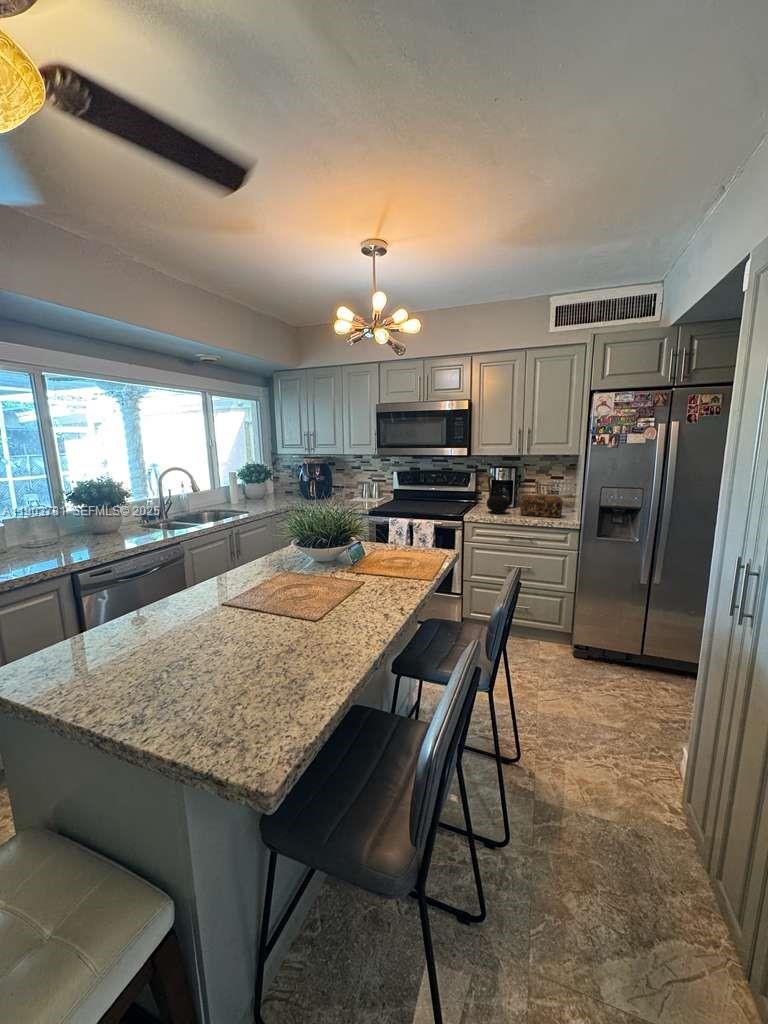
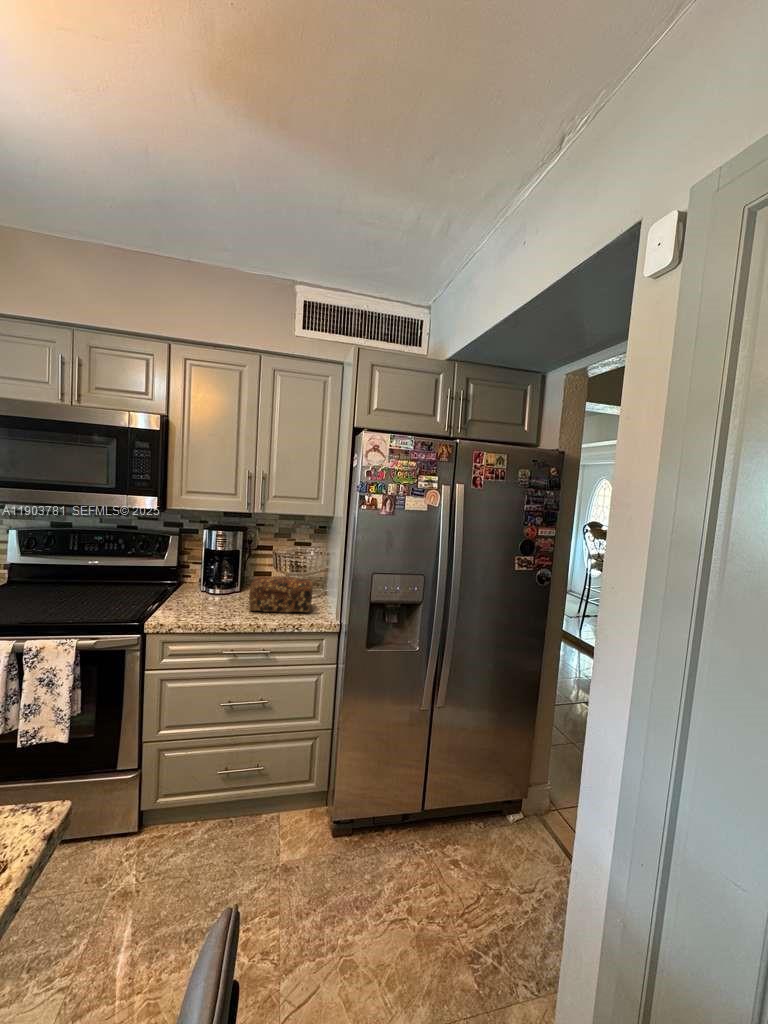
ceramic jug: present [487,476,509,513] -> none [192,545,232,610]

